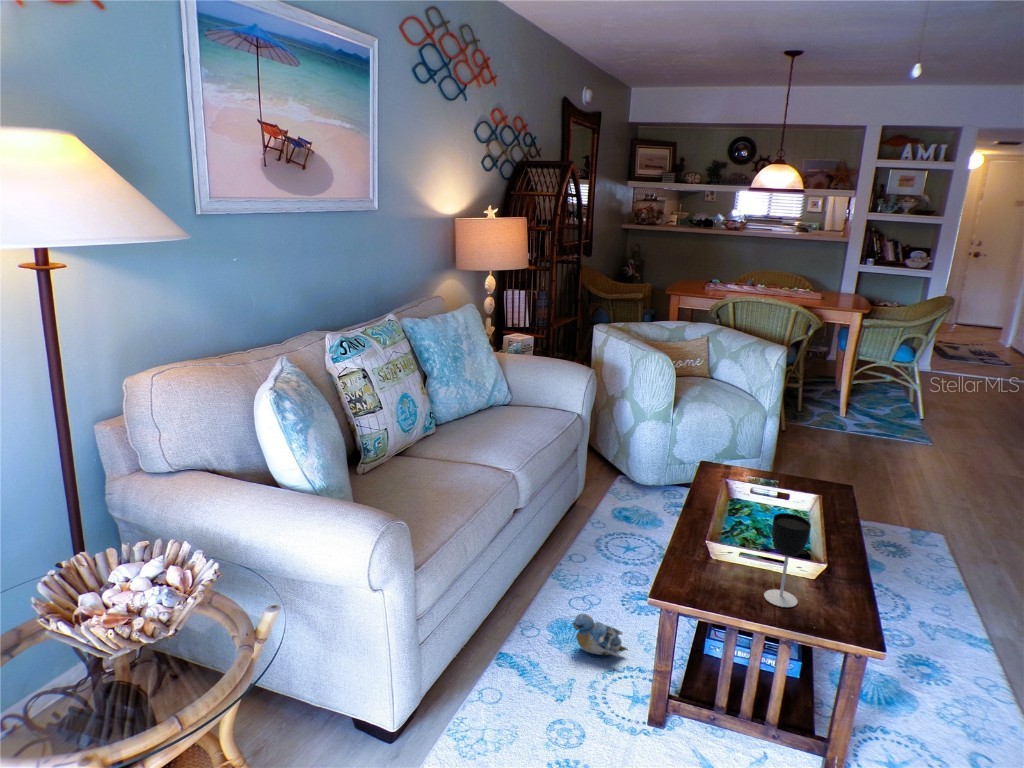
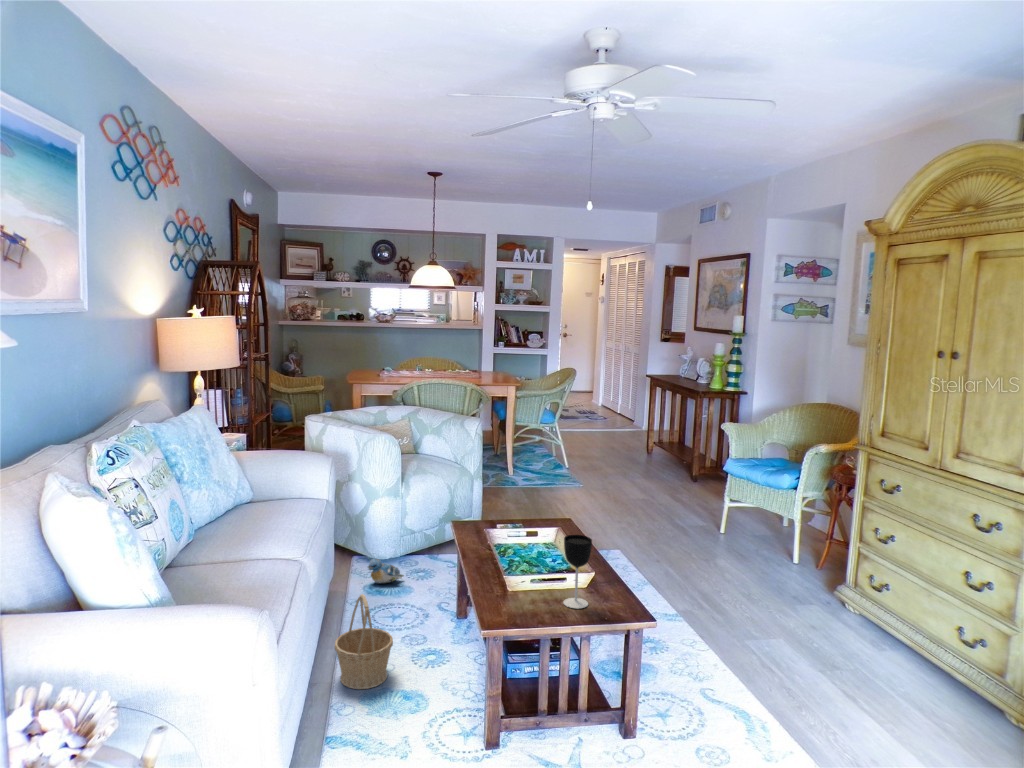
basket: none [538,519,599,616] -> present [335,594,393,689]
plush toy: present [572,614,627,657] -> present [368,559,404,583]

